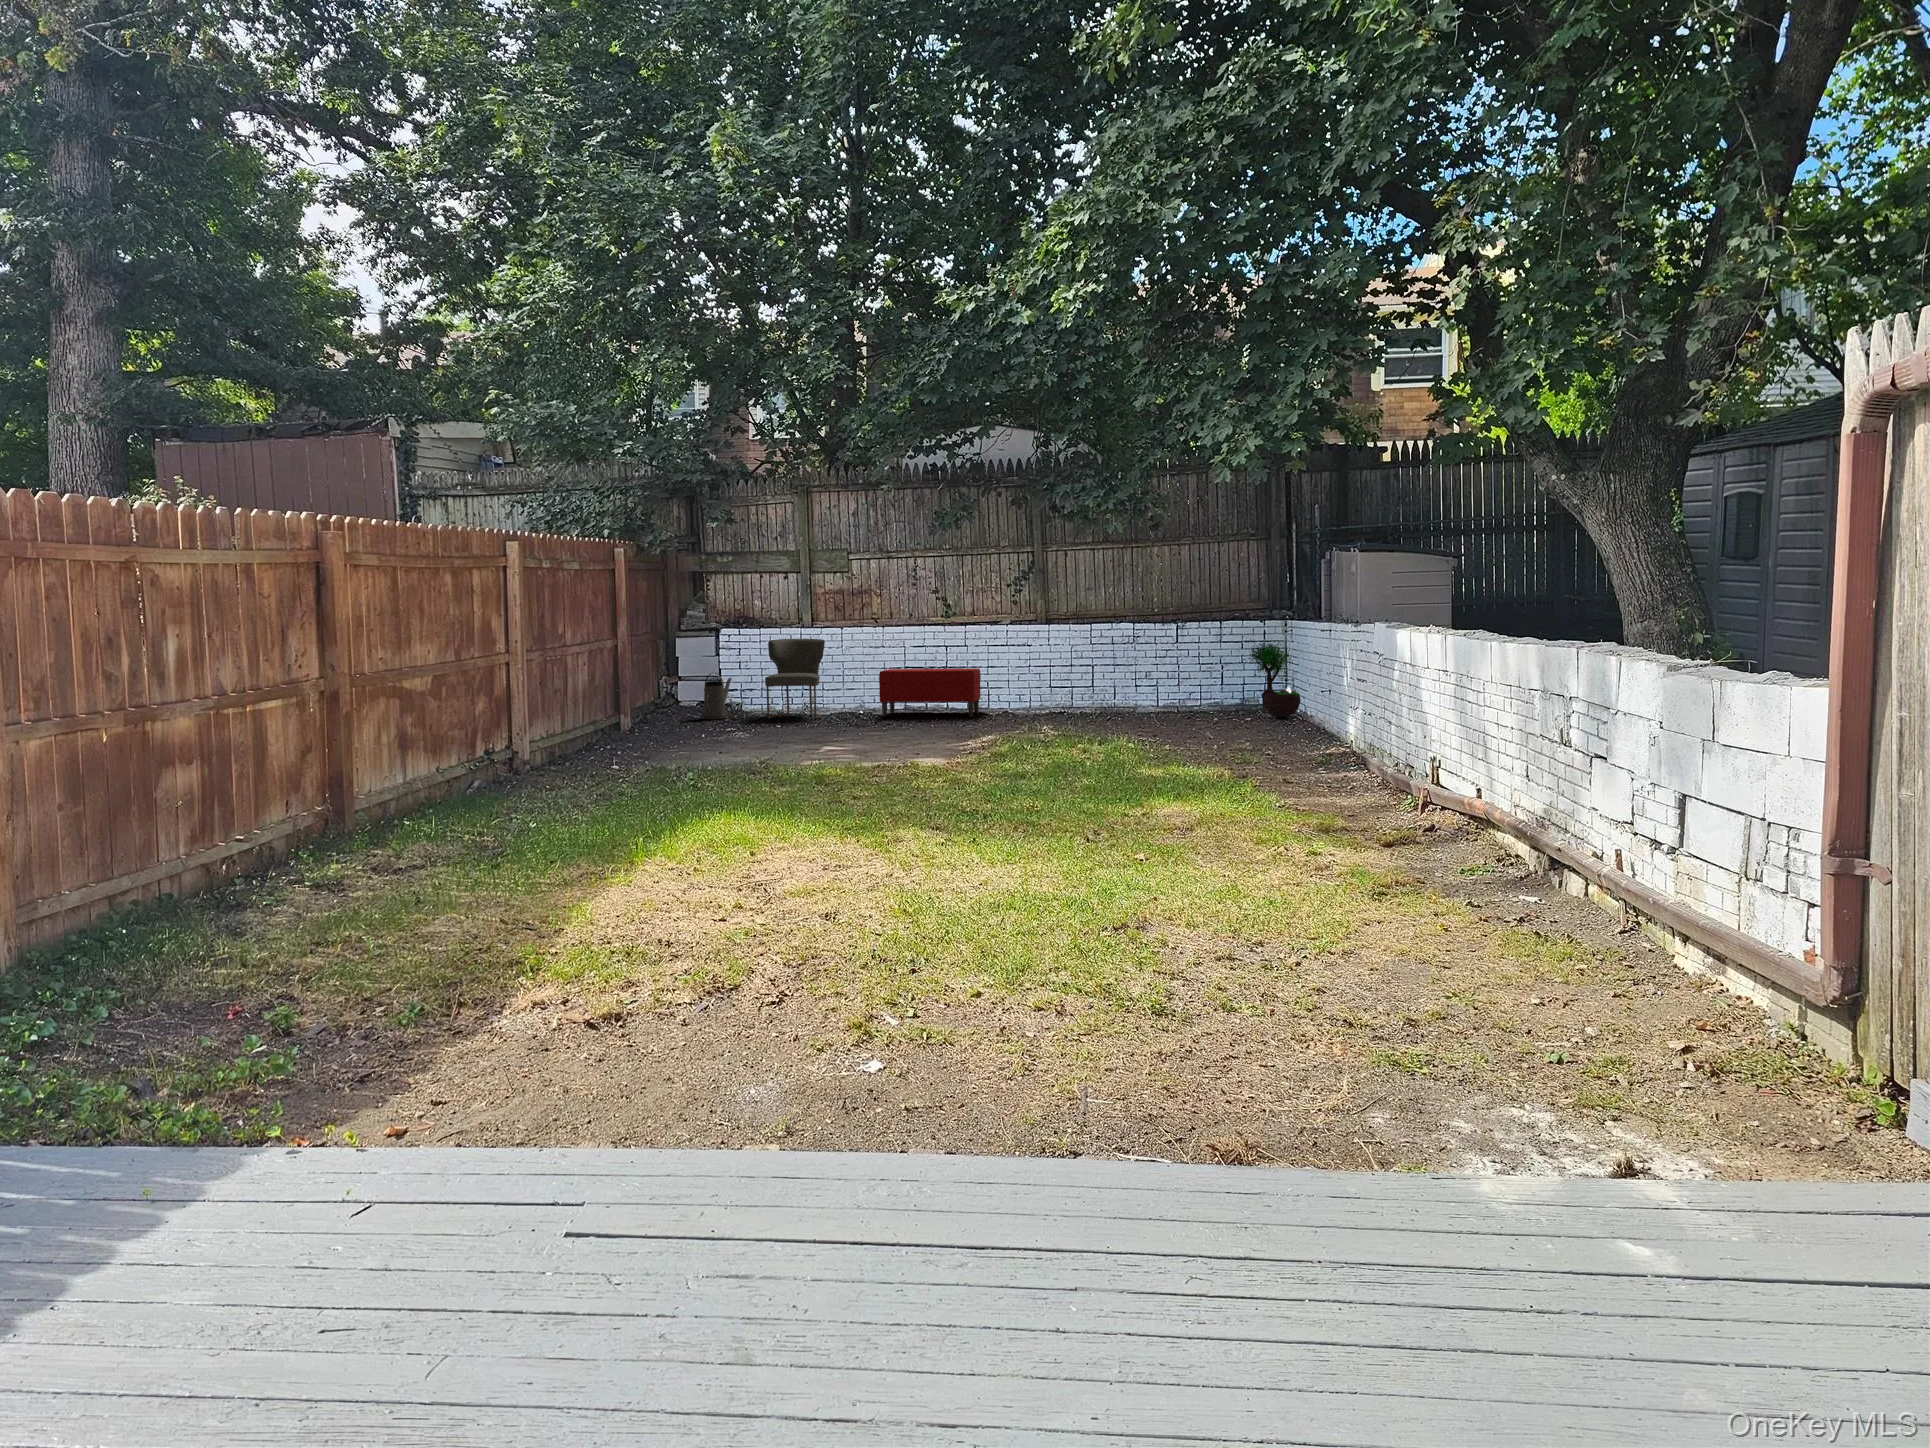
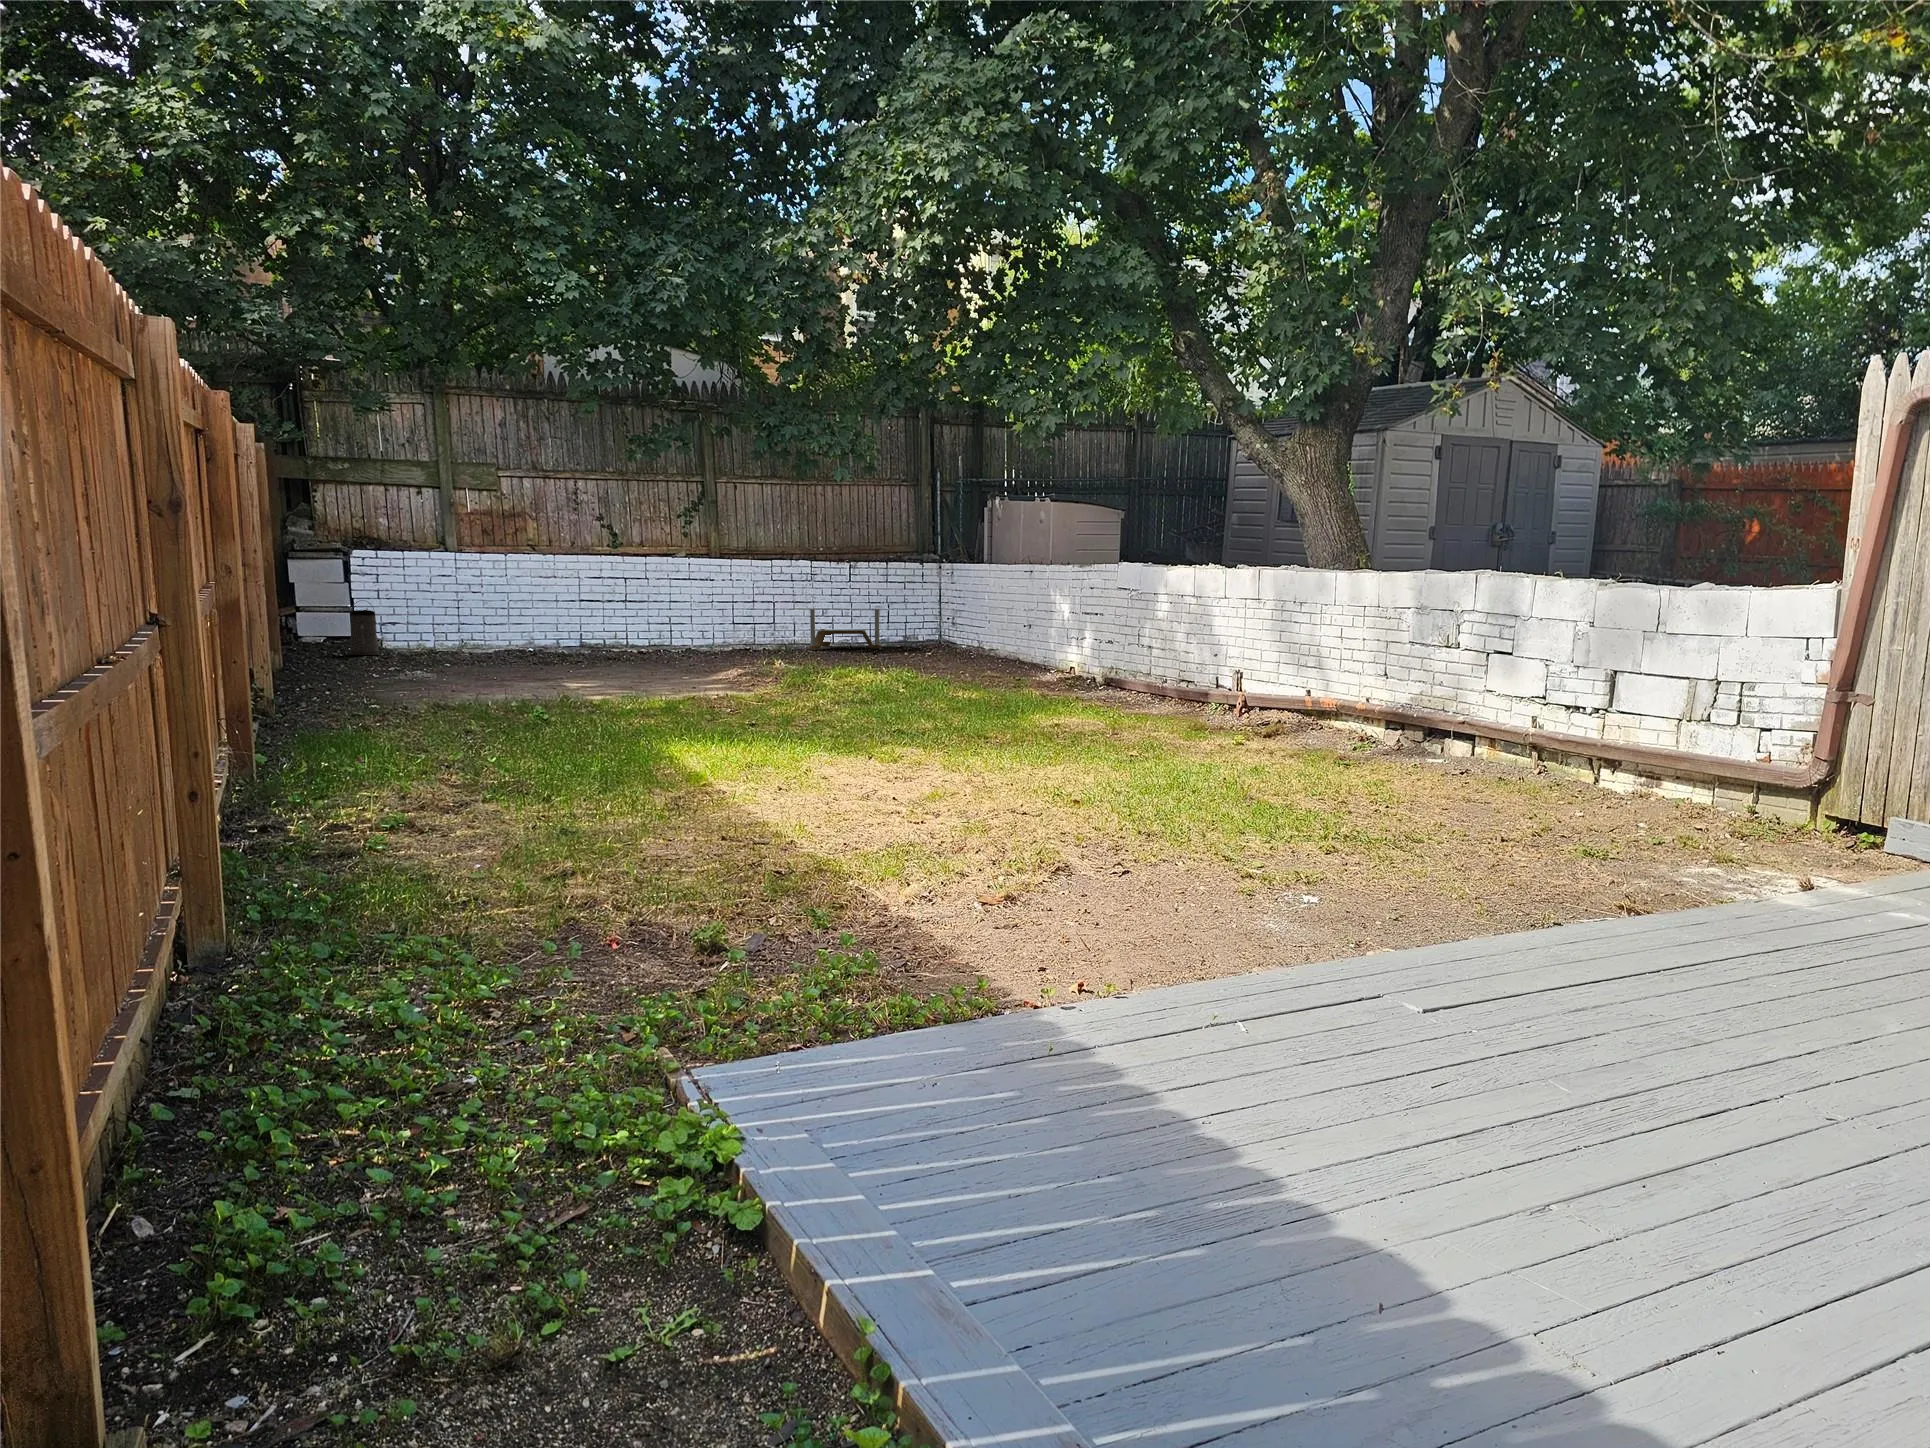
chair: present [765,639,825,719] -> none [426,564,502,653]
potted tree: present [1249,640,1300,718] -> none [929,572,978,647]
bench: present [879,669,981,716] -> none [562,601,675,651]
round table: none [1091,673,1193,719] -> present [791,608,885,649]

